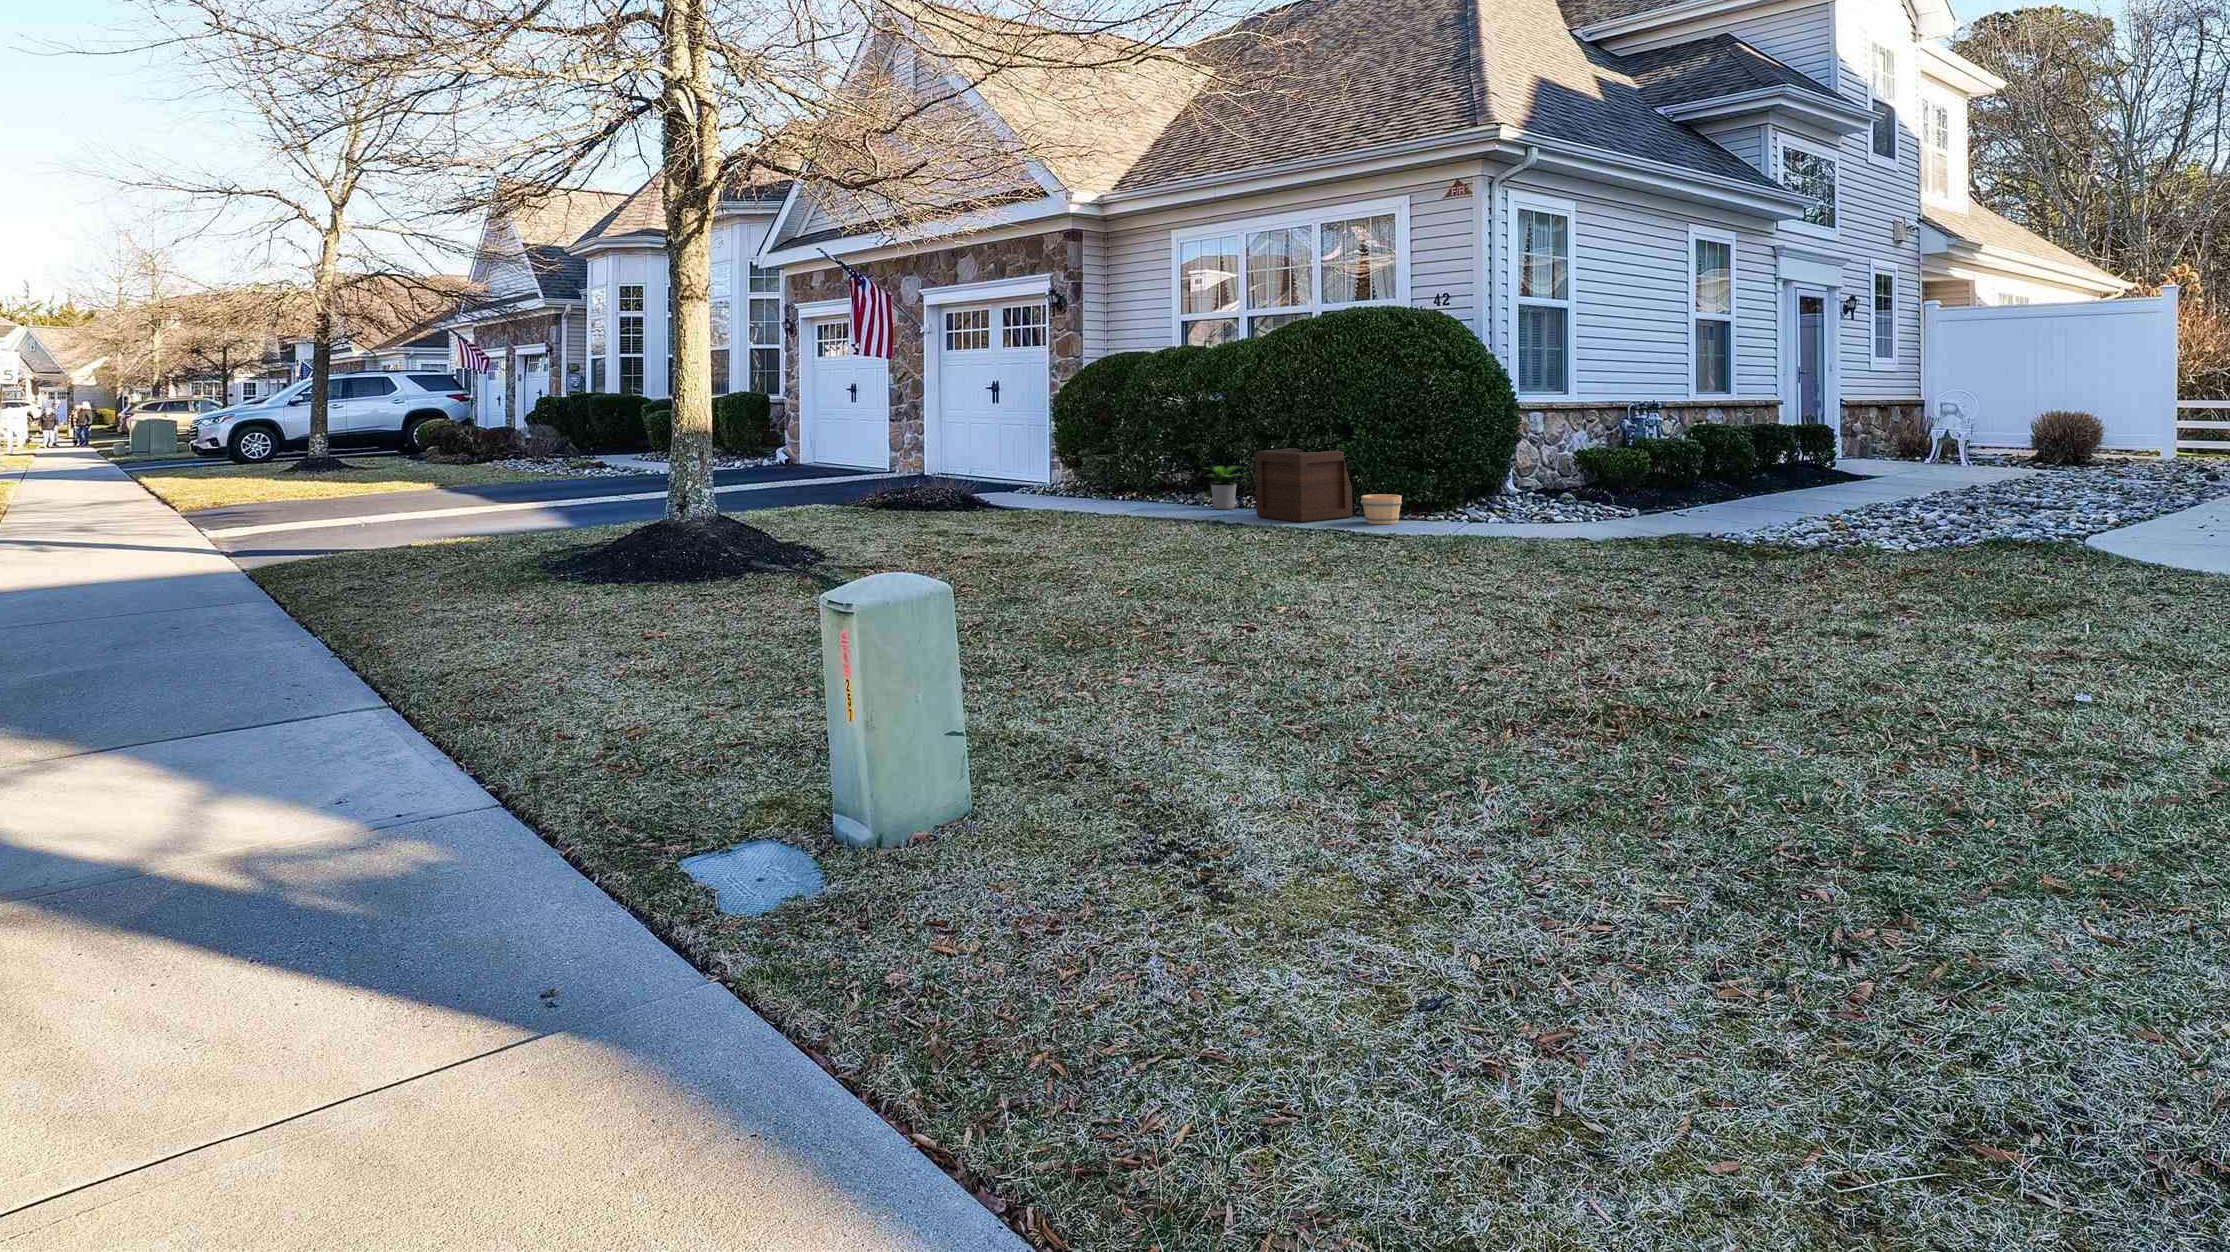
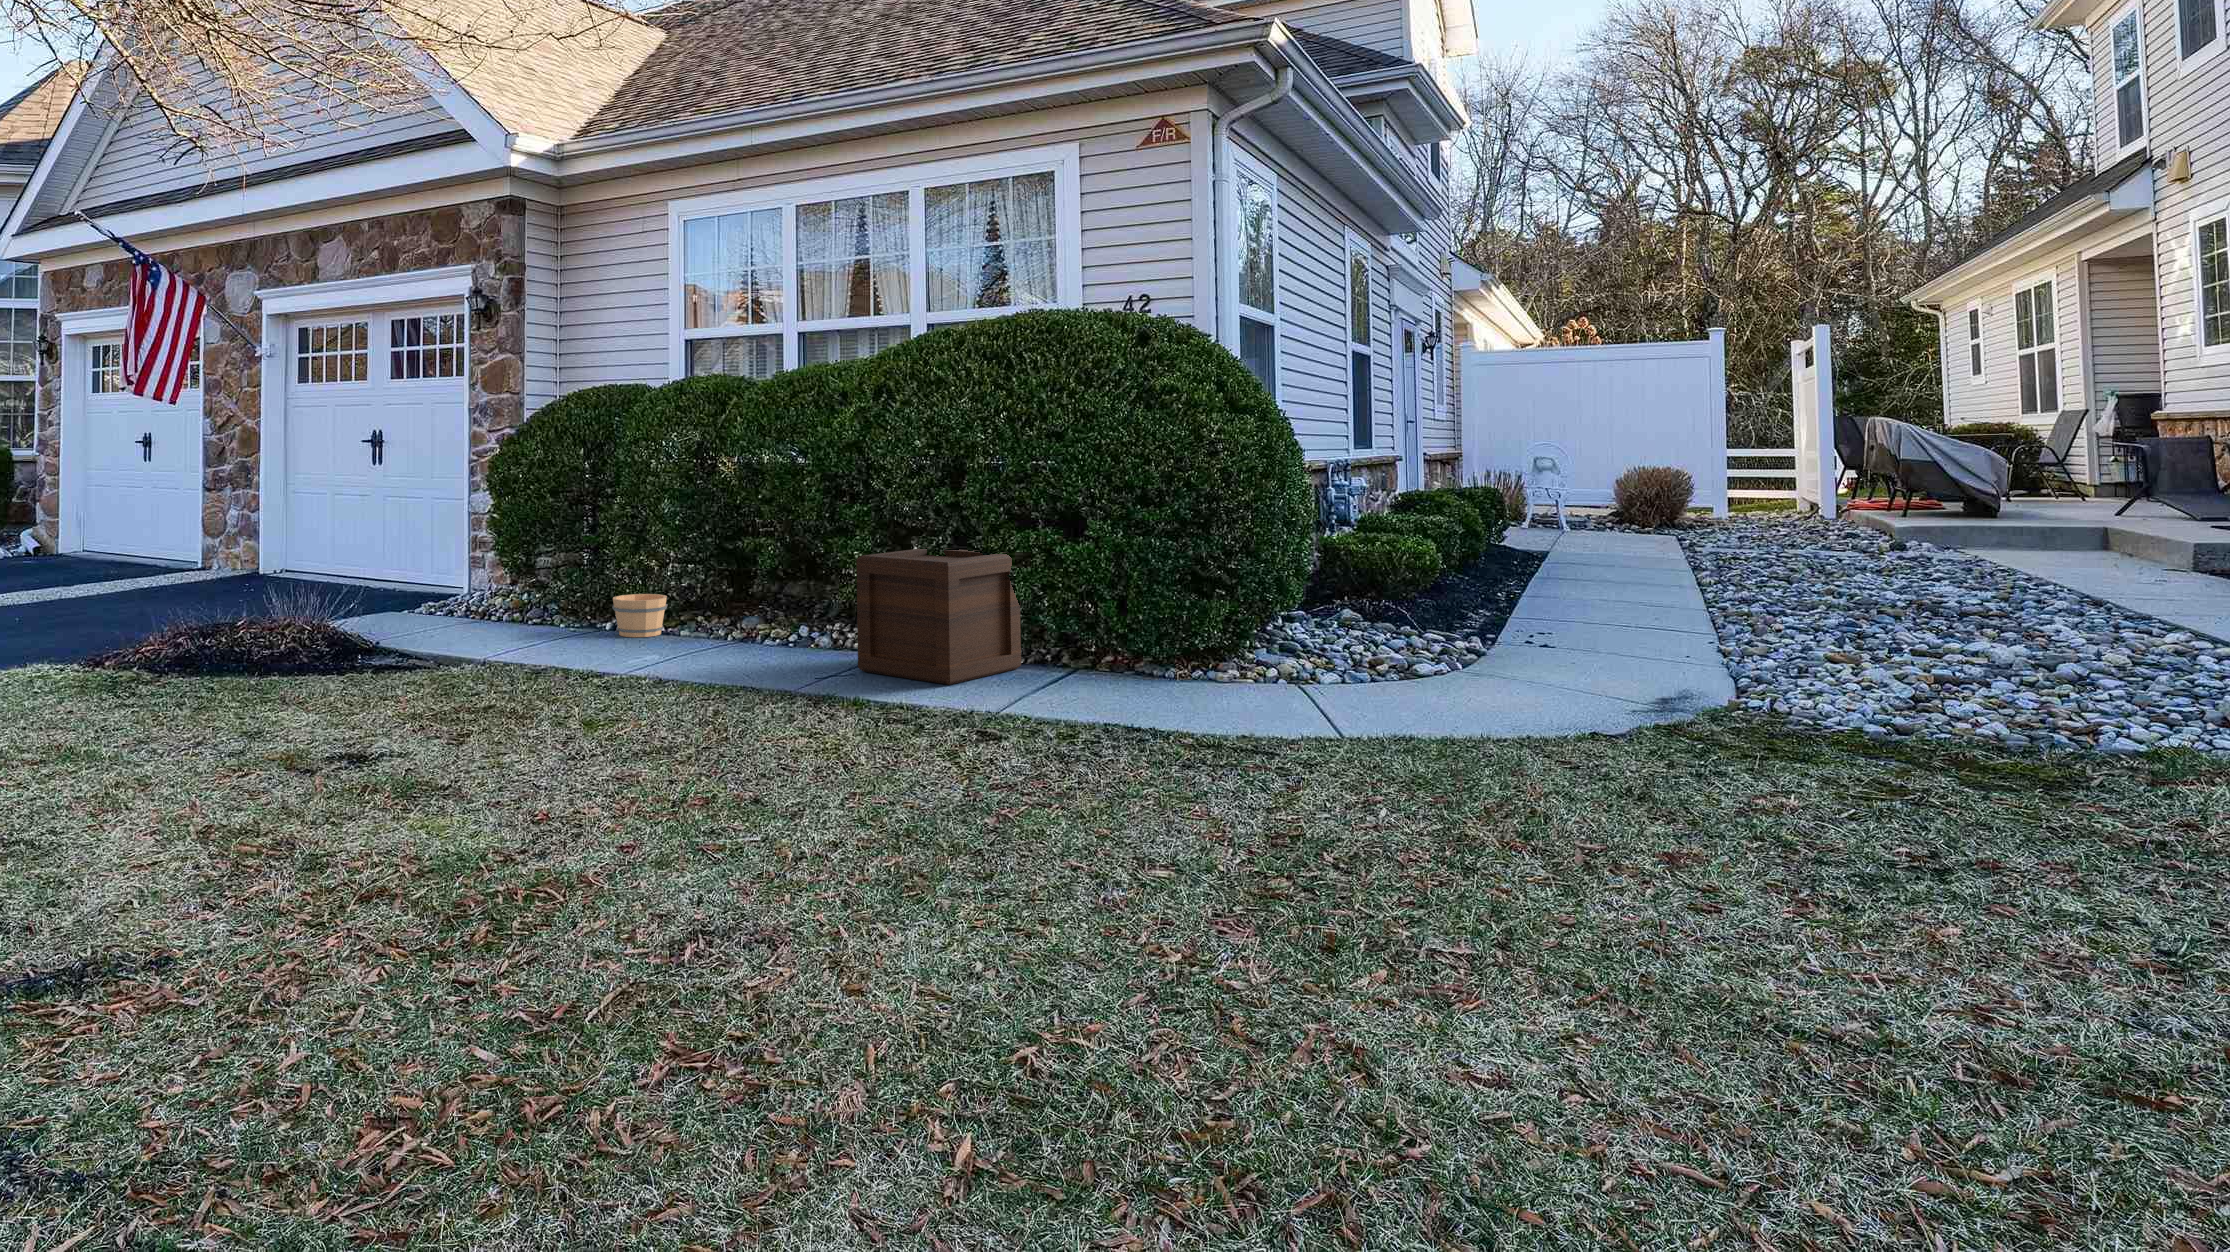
potted plant: present [1204,465,1250,509] -> none [744,575,832,652]
bucket: present [1361,494,1402,524] -> present [612,594,668,637]

